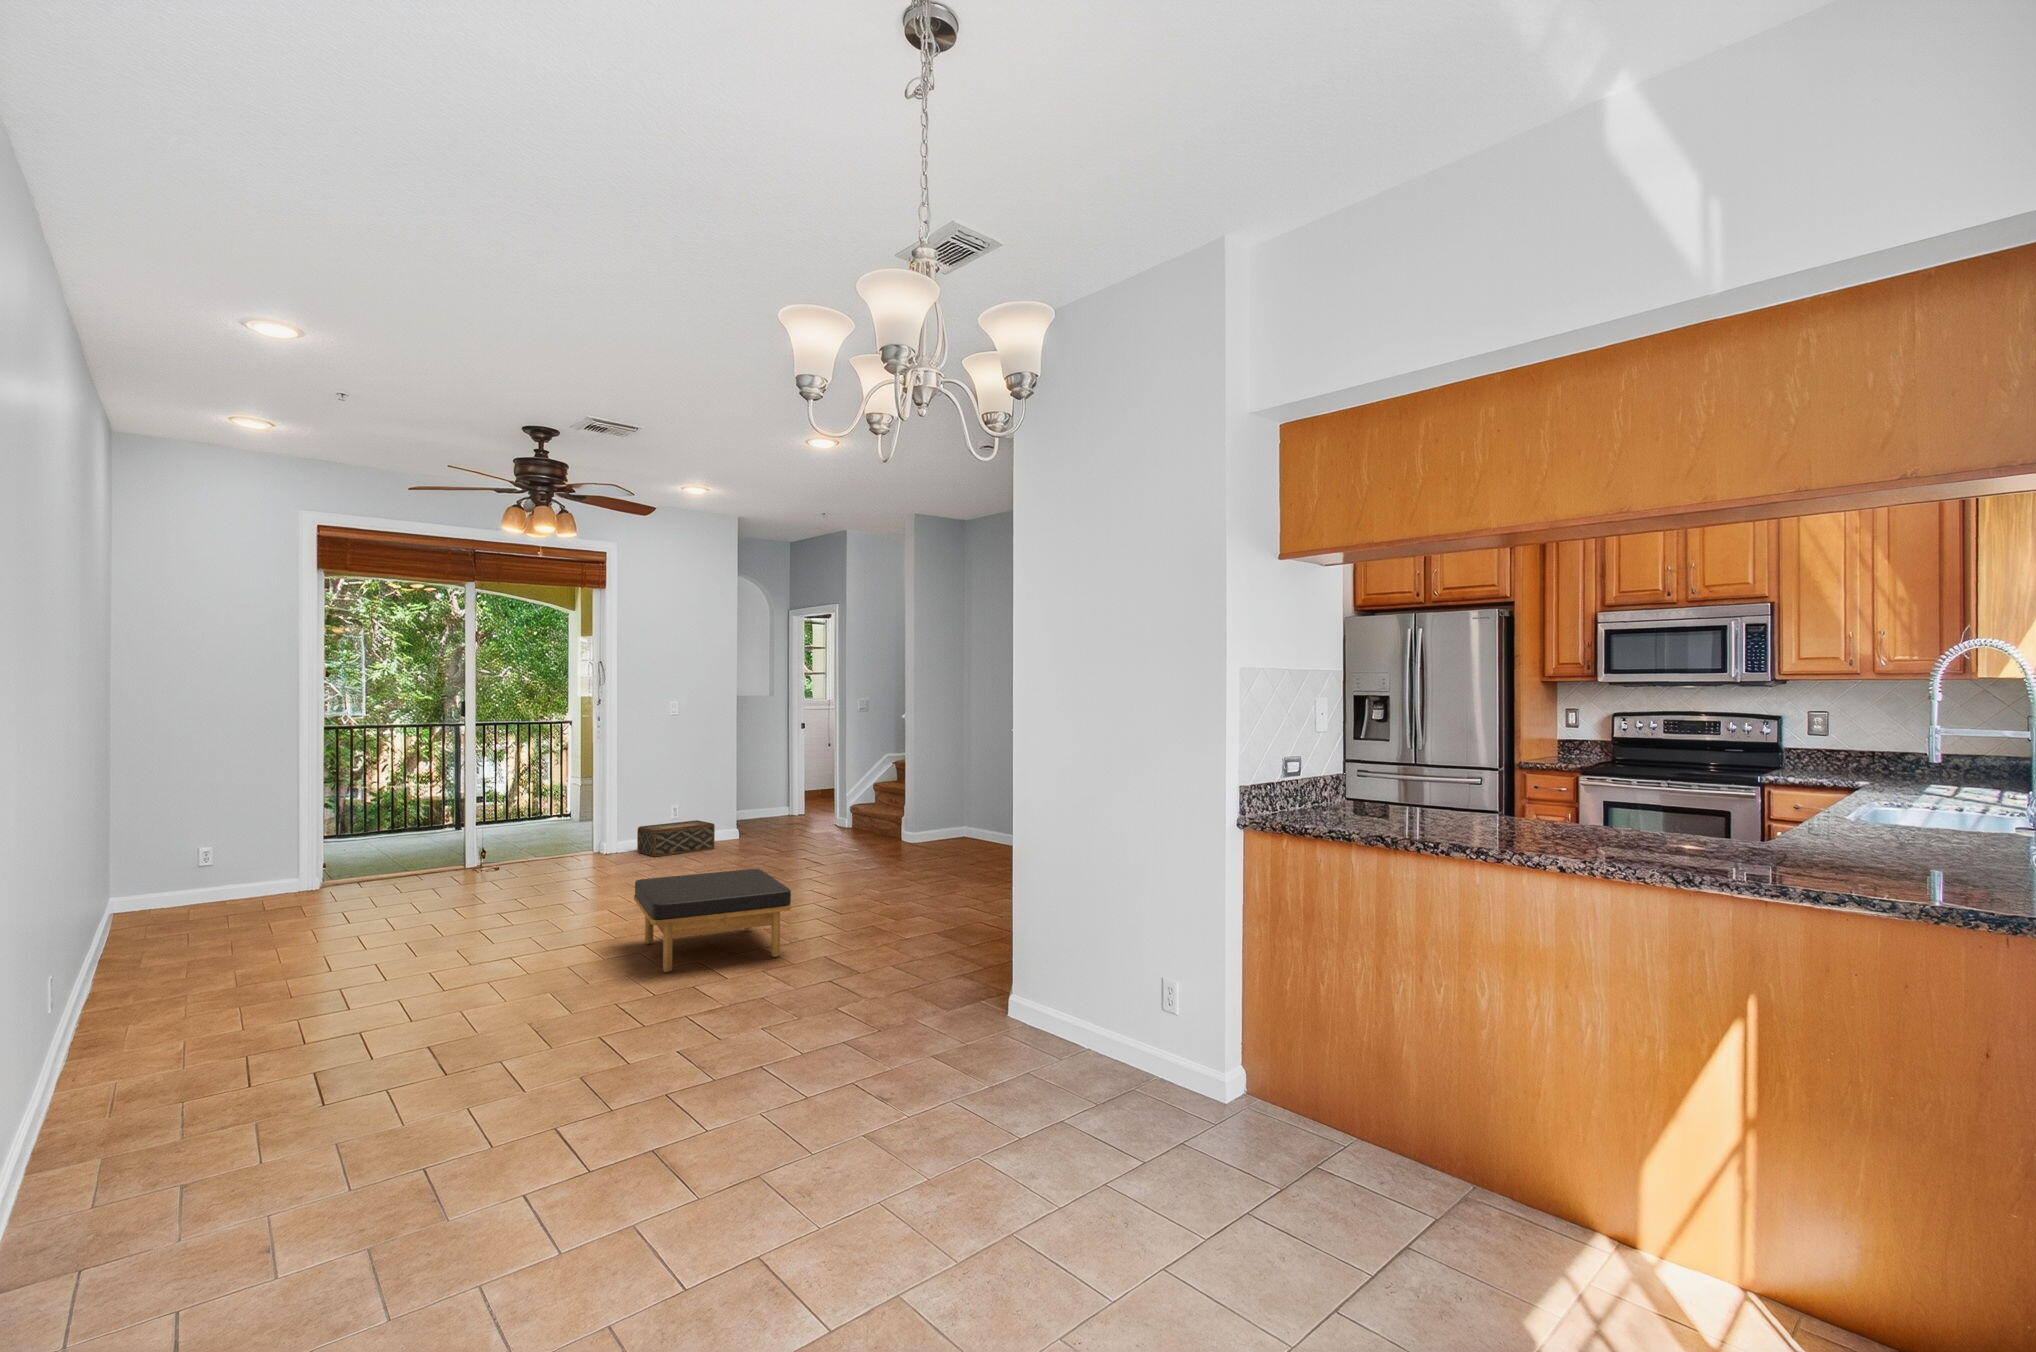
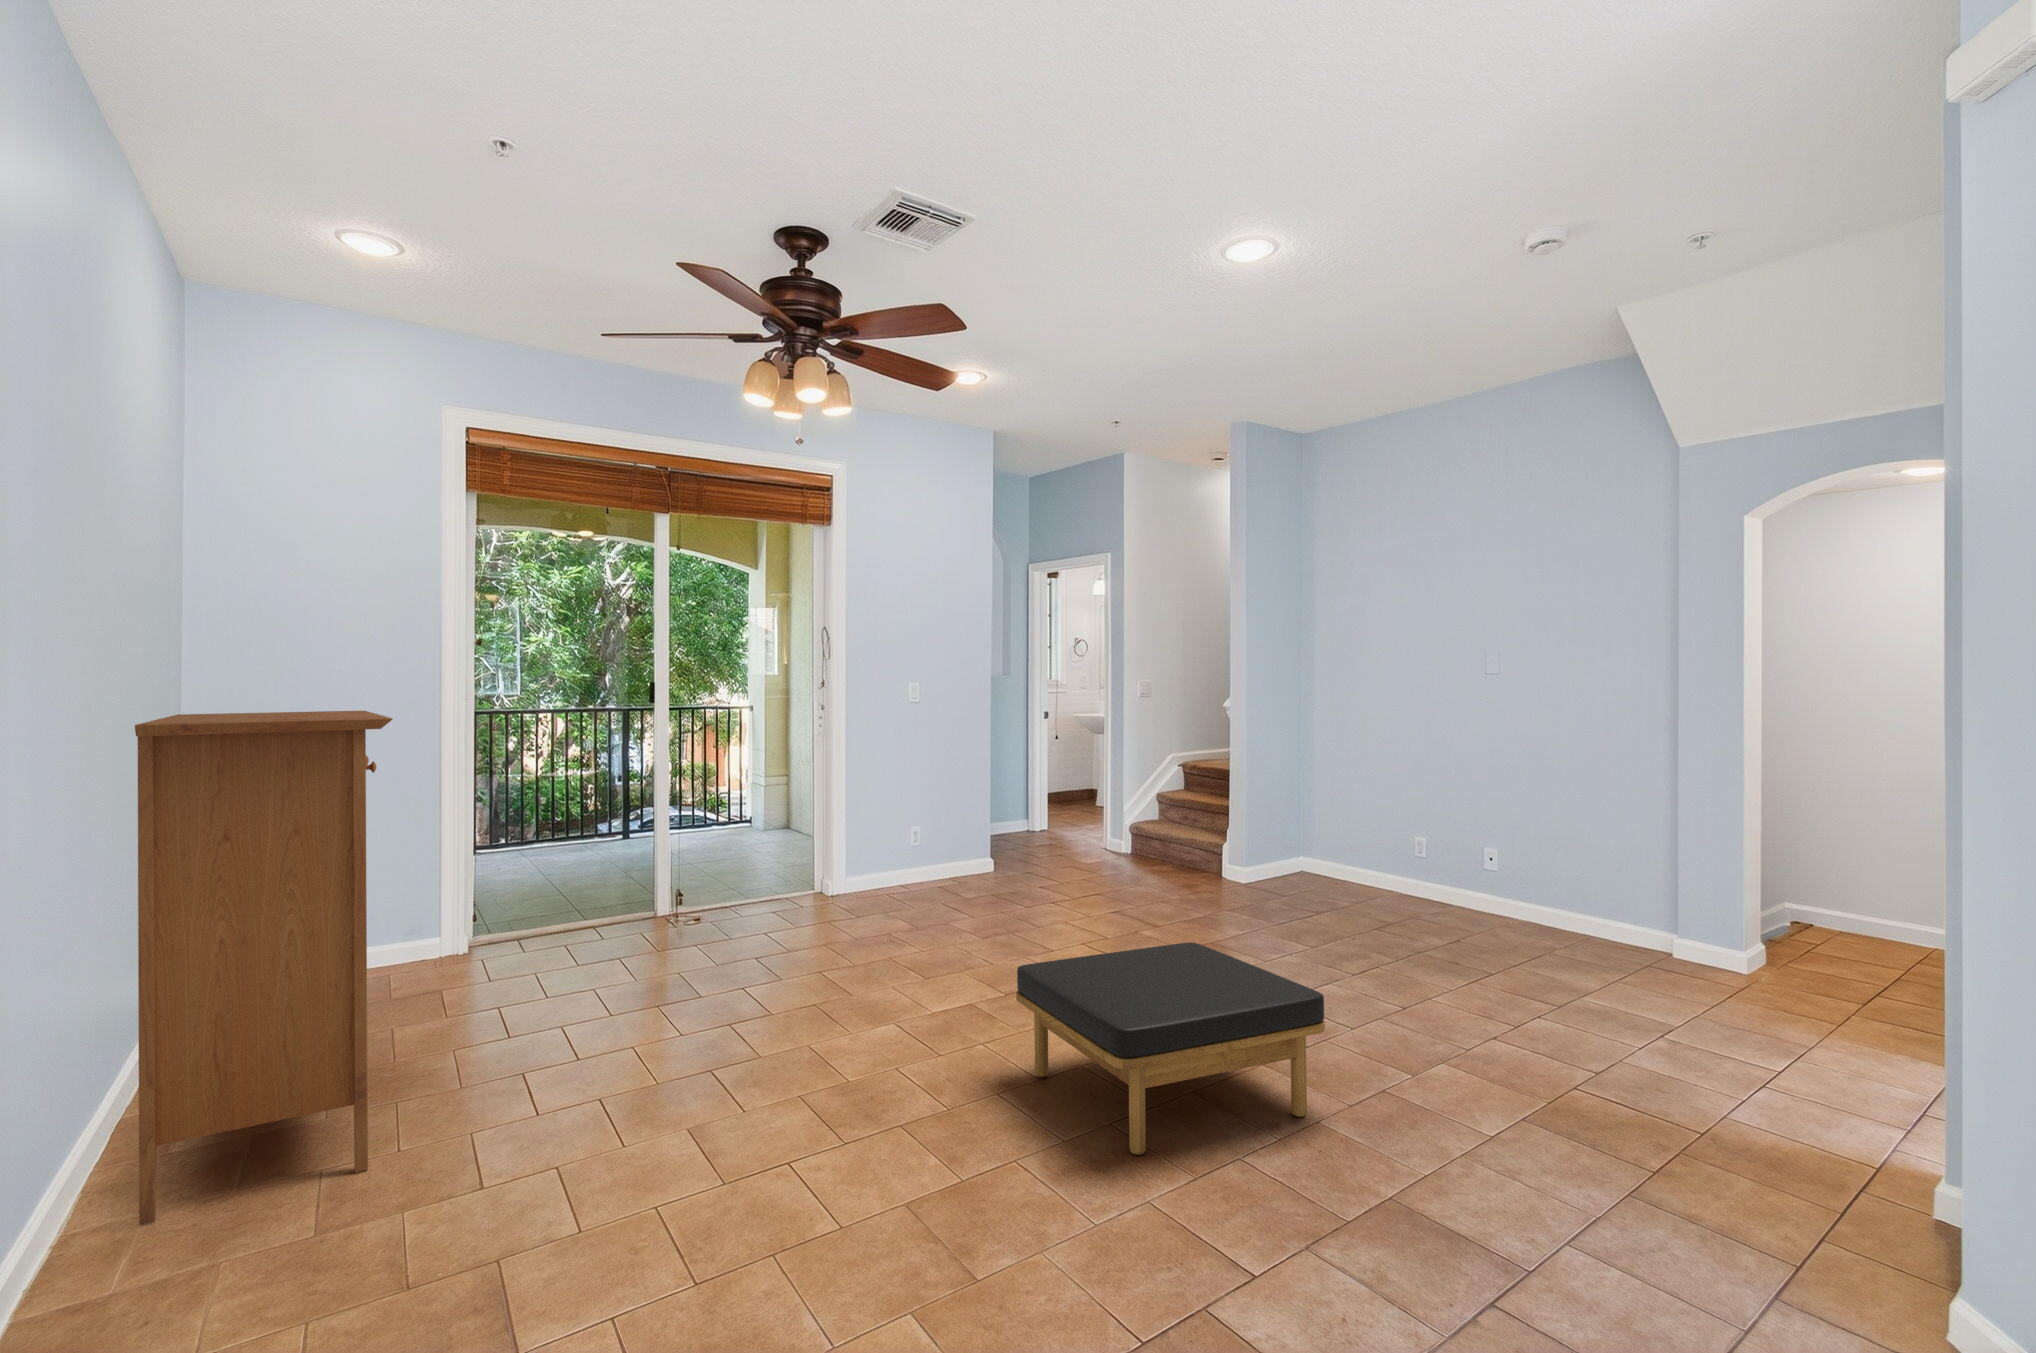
console table: none [91,726,245,1007] -> present [135,711,393,1225]
woven basket: present [637,820,715,857] -> none [877,846,979,899]

